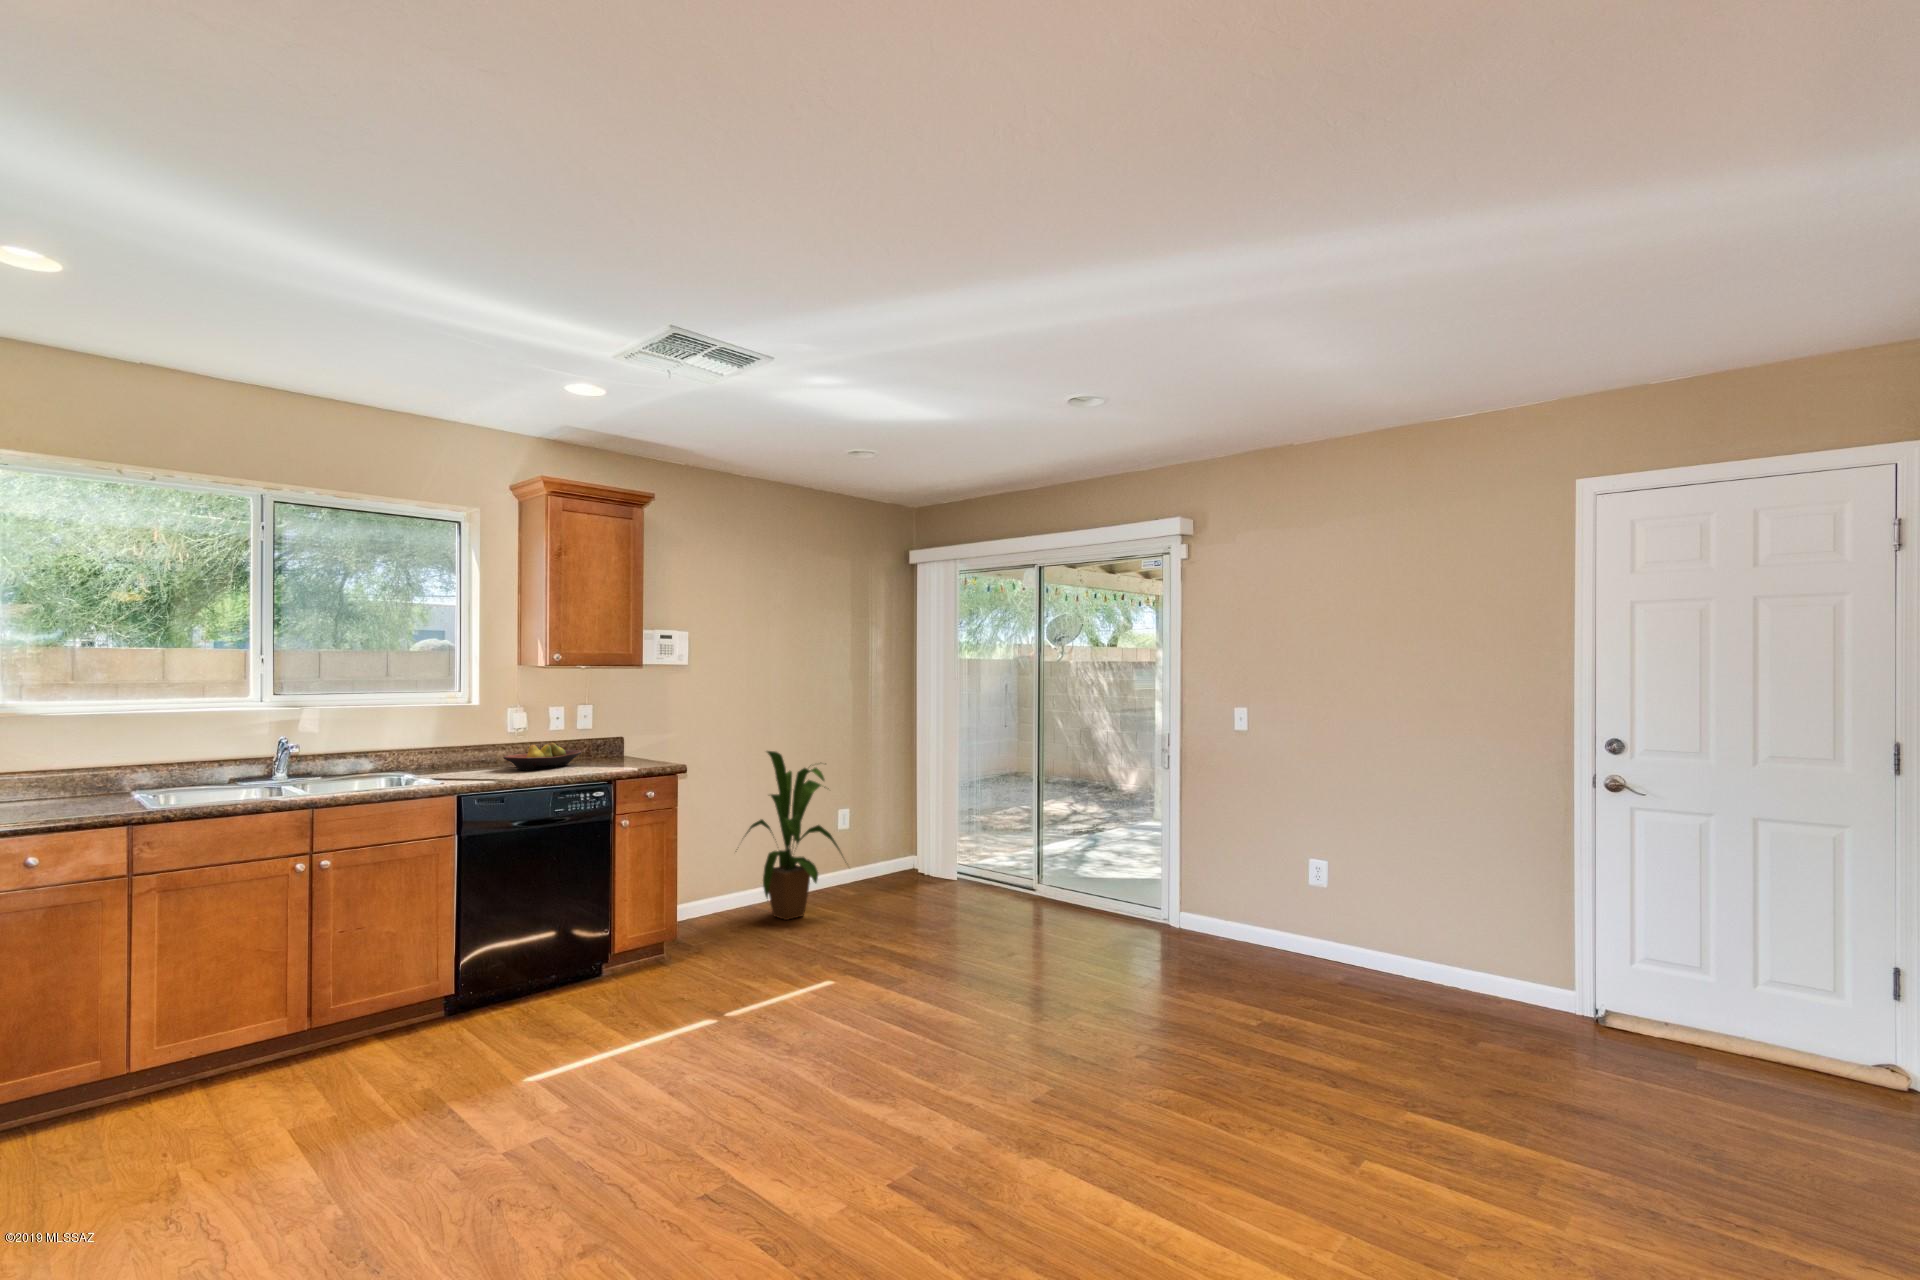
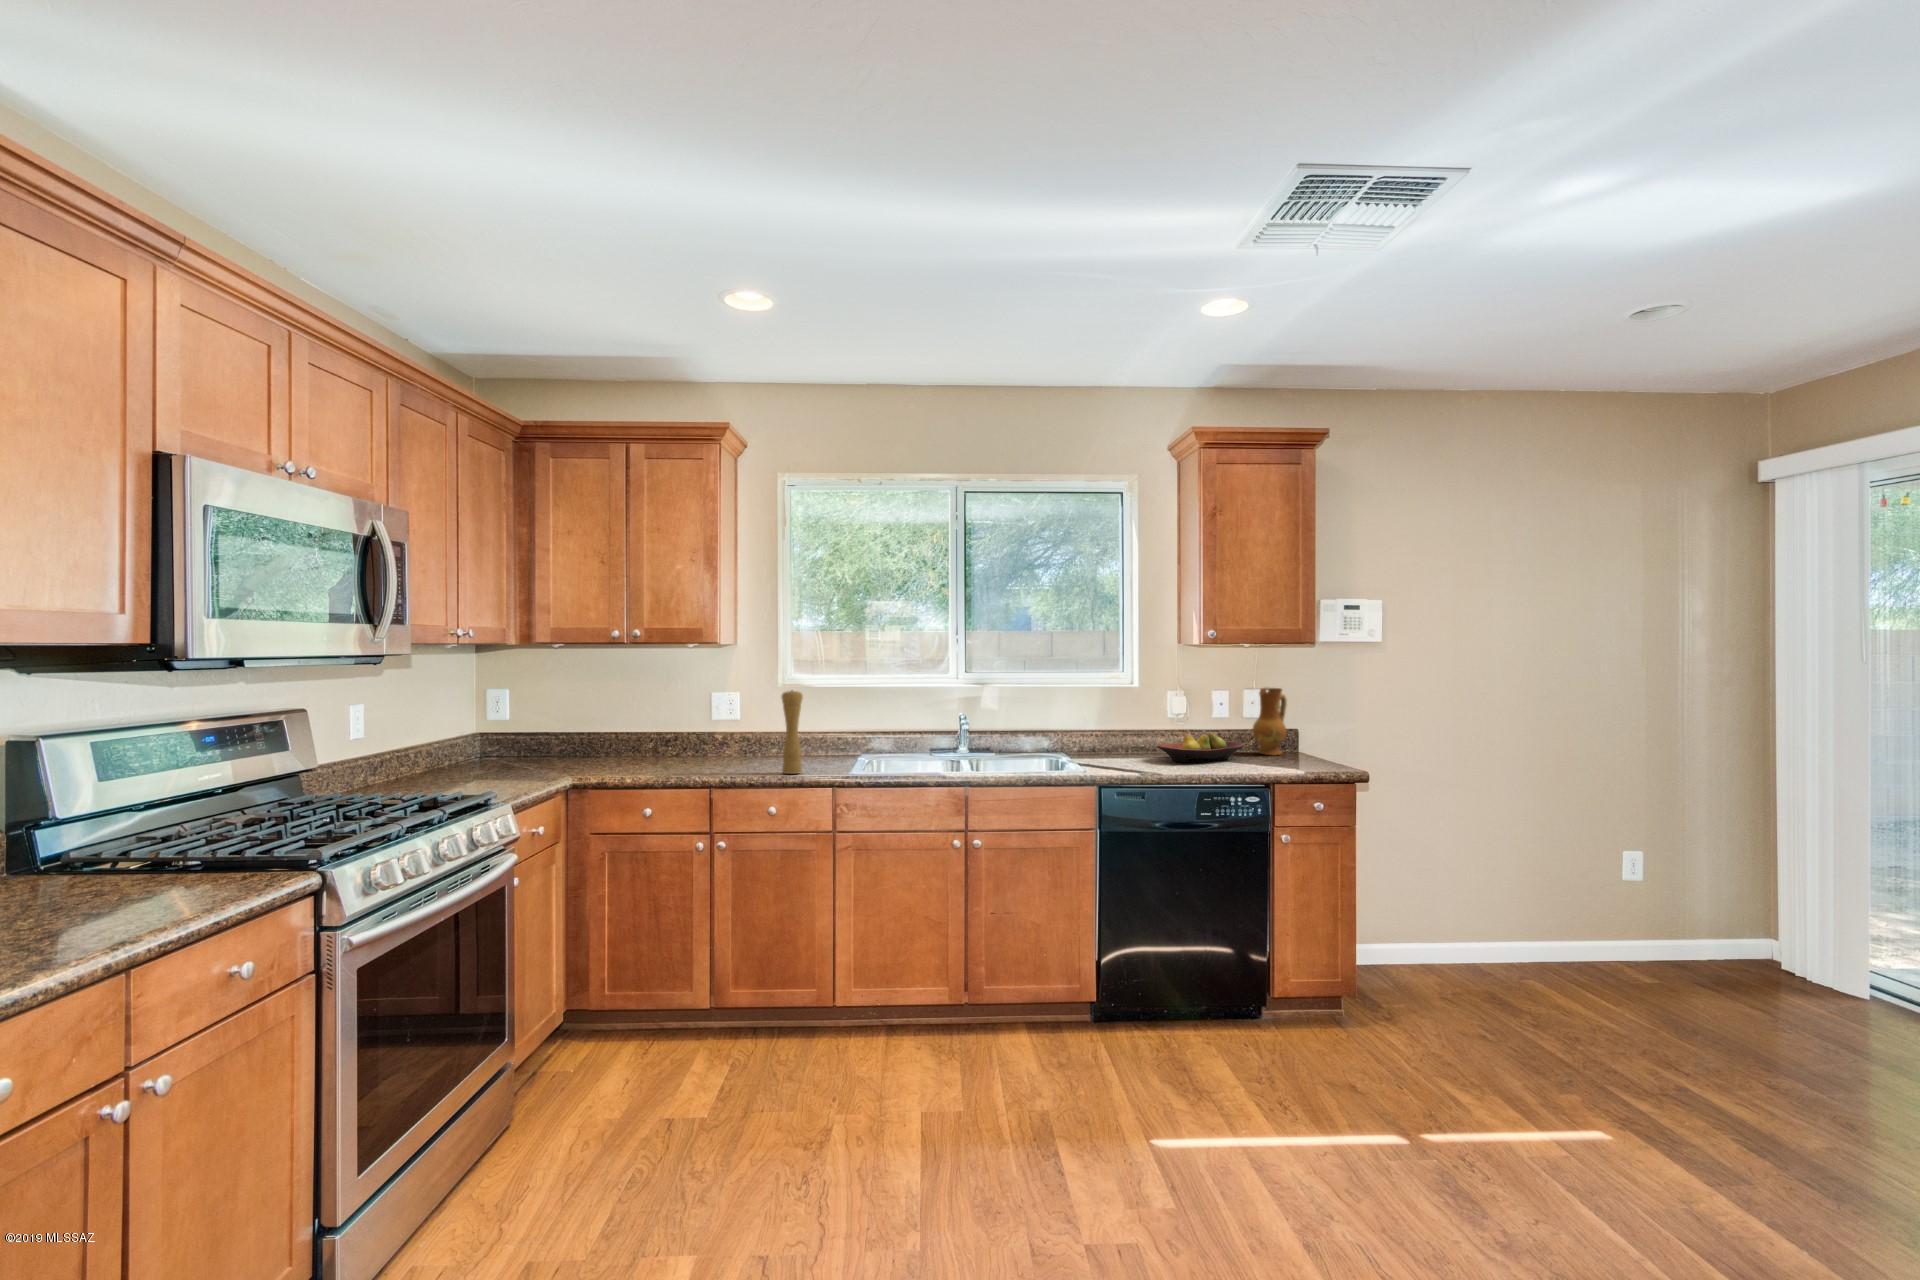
ceramic jug: none [585,702,615,760] -> present [1252,688,1287,755]
pepper mill: none [42,717,78,817] -> present [781,690,803,774]
house plant: present [746,751,842,920] -> none [1449,762,1640,998]

